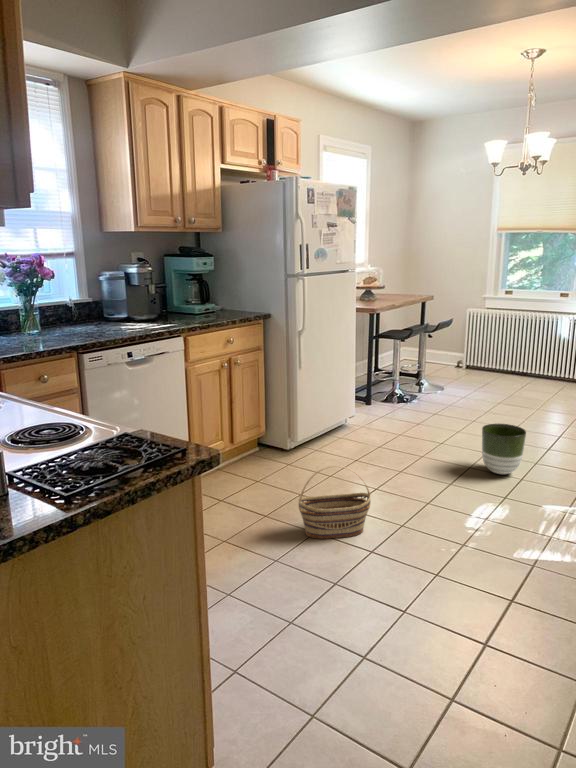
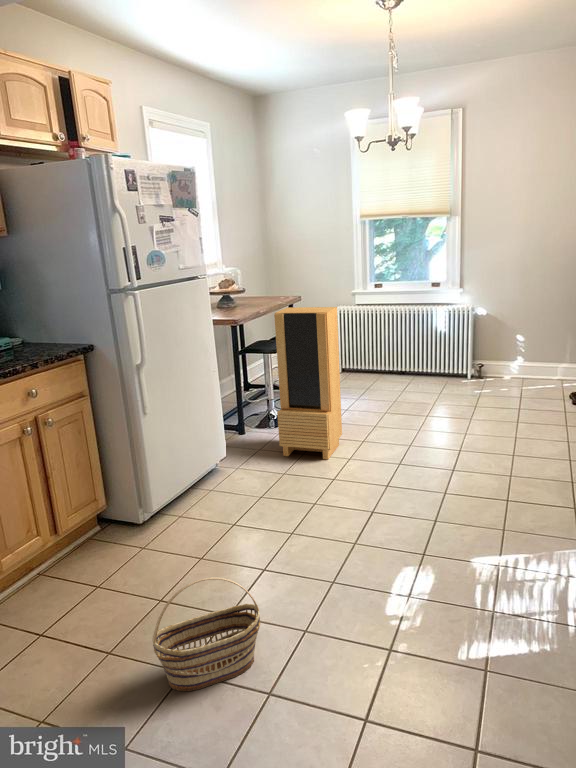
storage cabinet: none [400,302,461,428] -> present [274,307,342,460]
planter: present [482,424,526,474] -> none [386,456,439,521]

